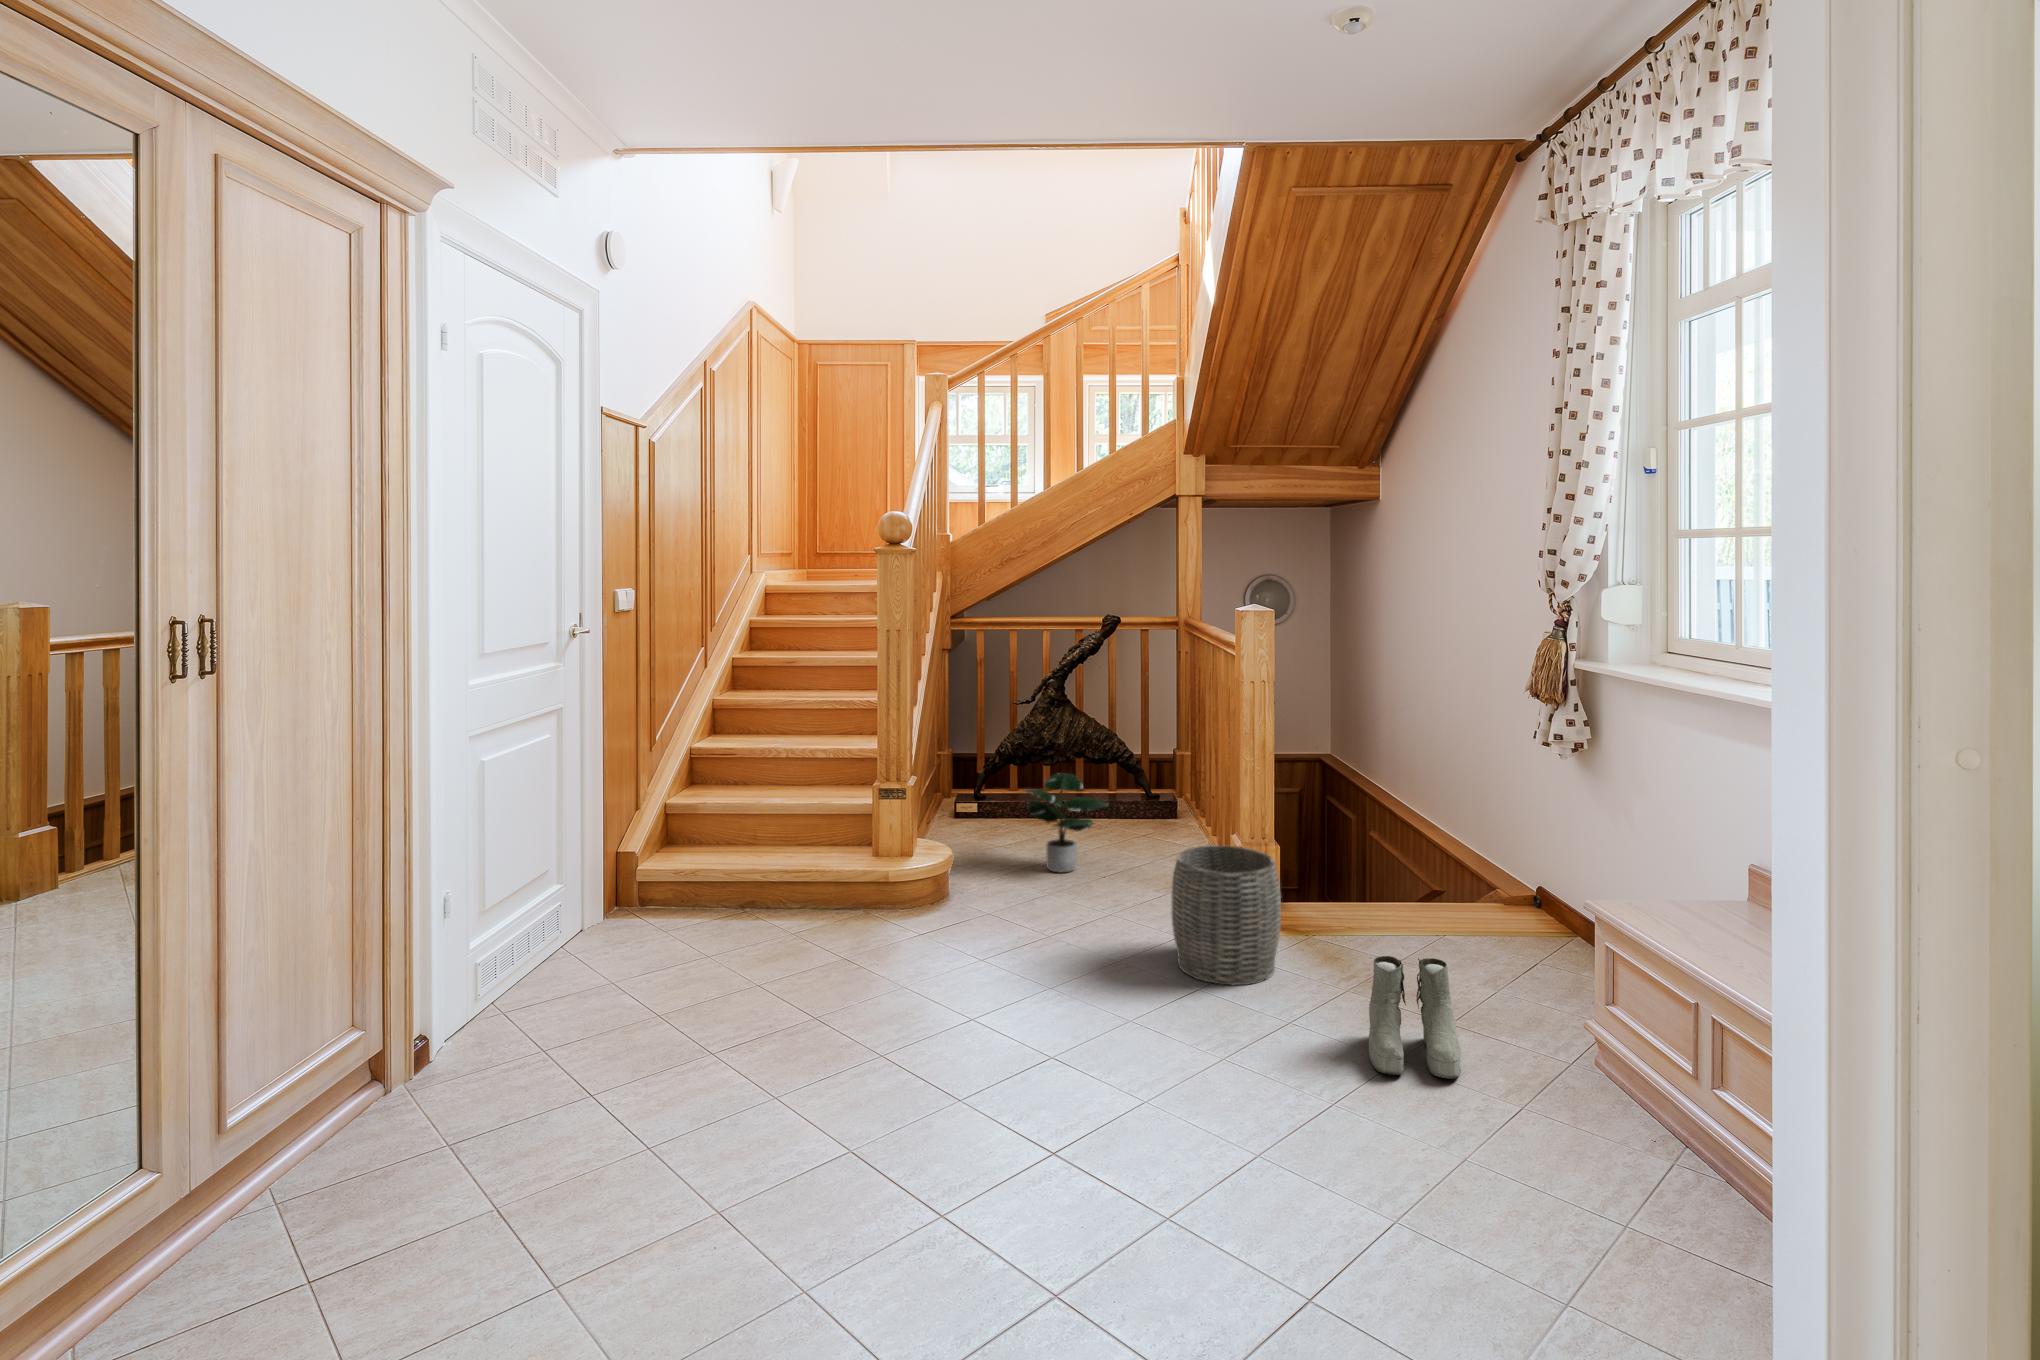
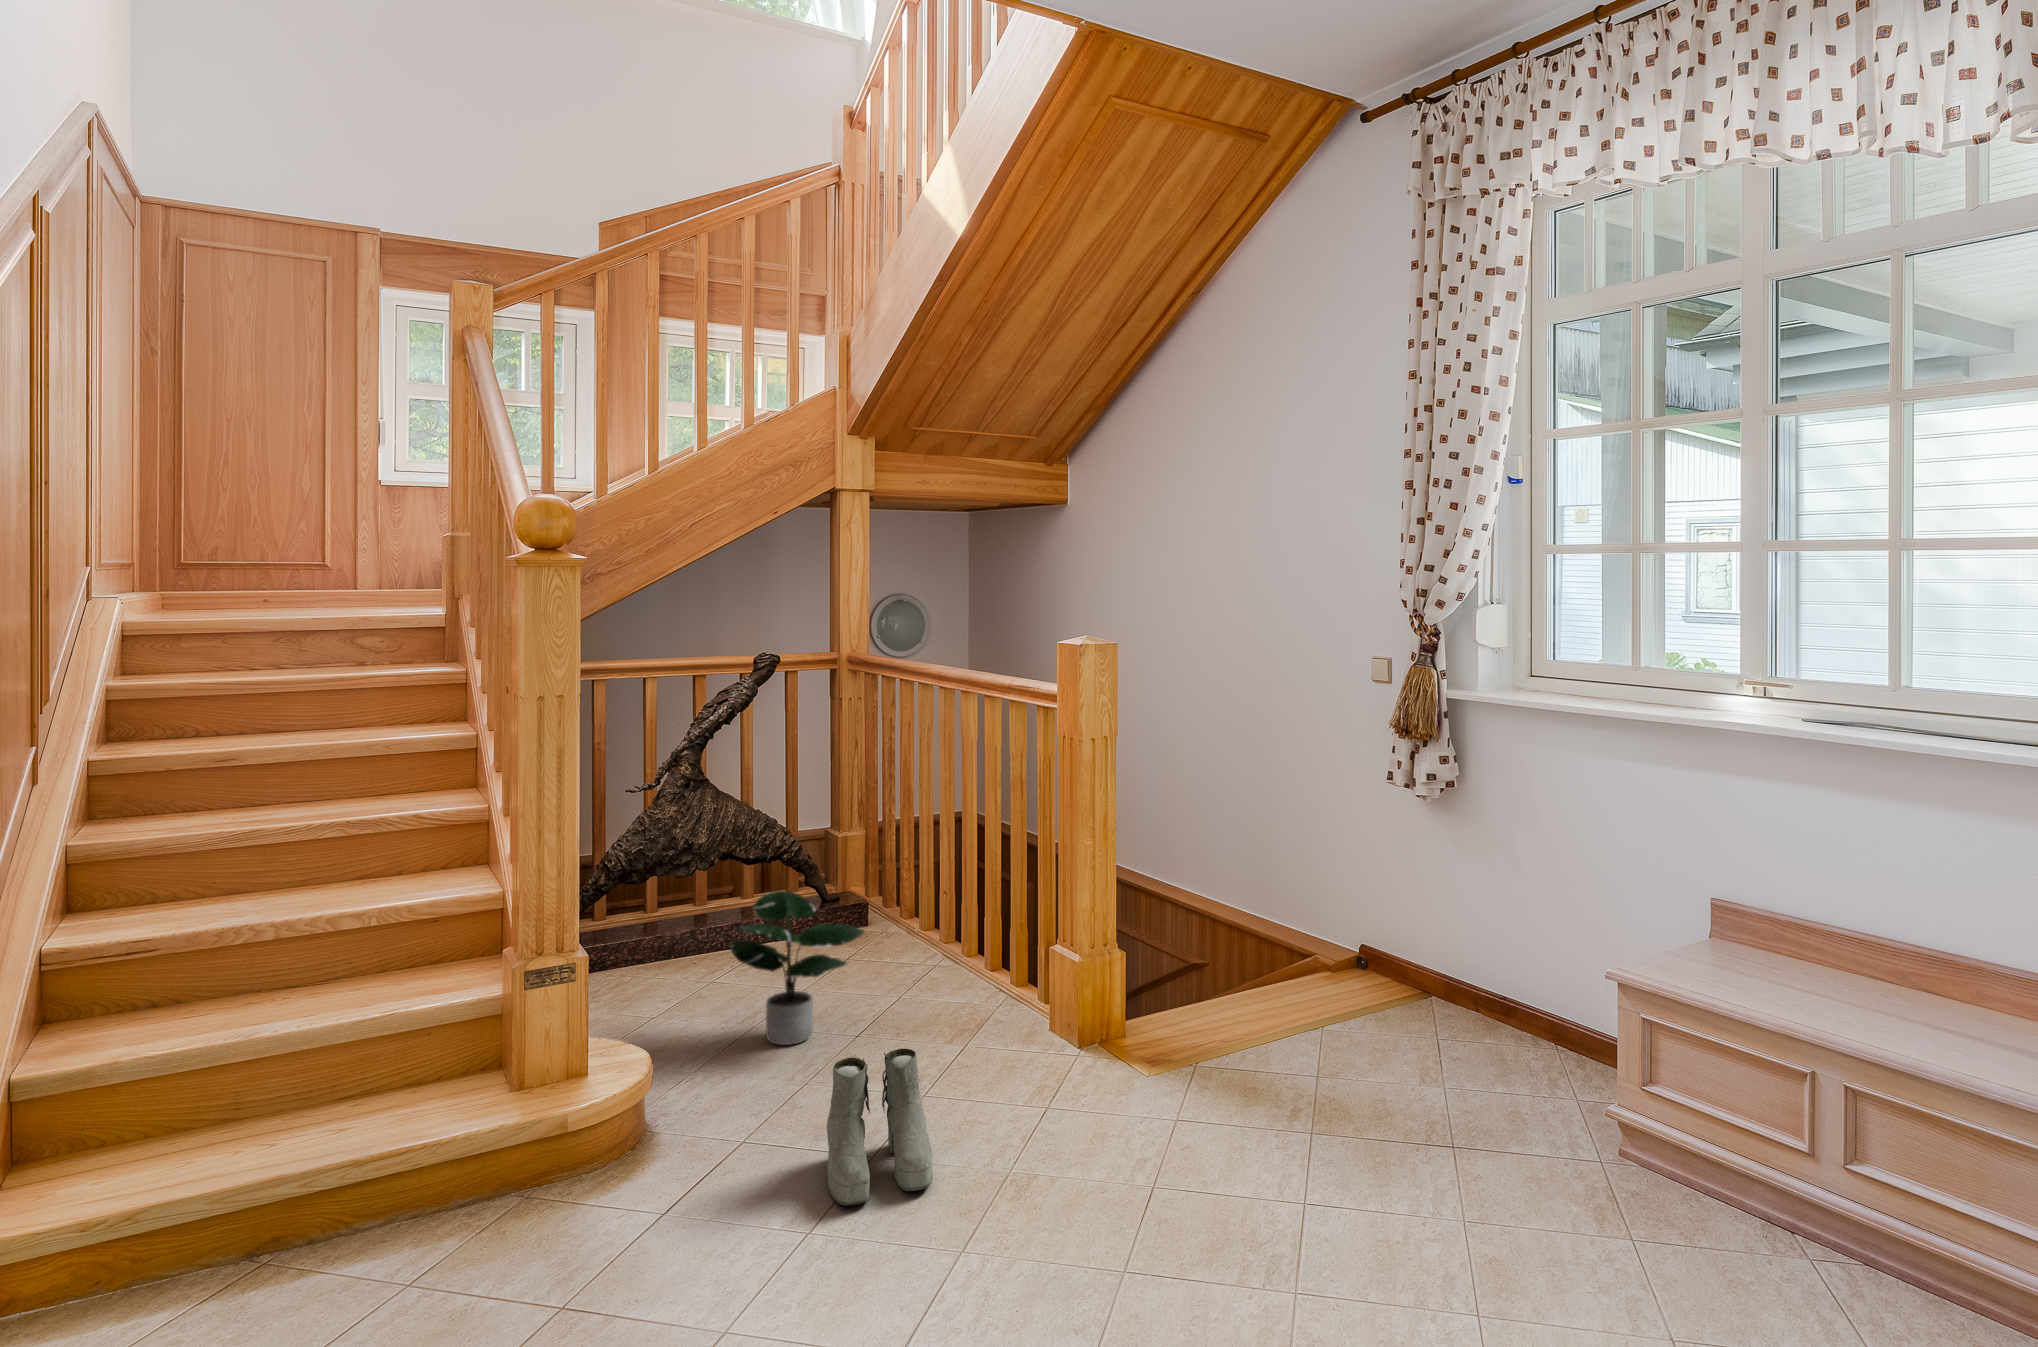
woven basket: present [1172,845,1281,985] -> none [1076,968,1225,1172]
boots: present [1369,956,1461,1079] -> present [827,1049,932,1206]

